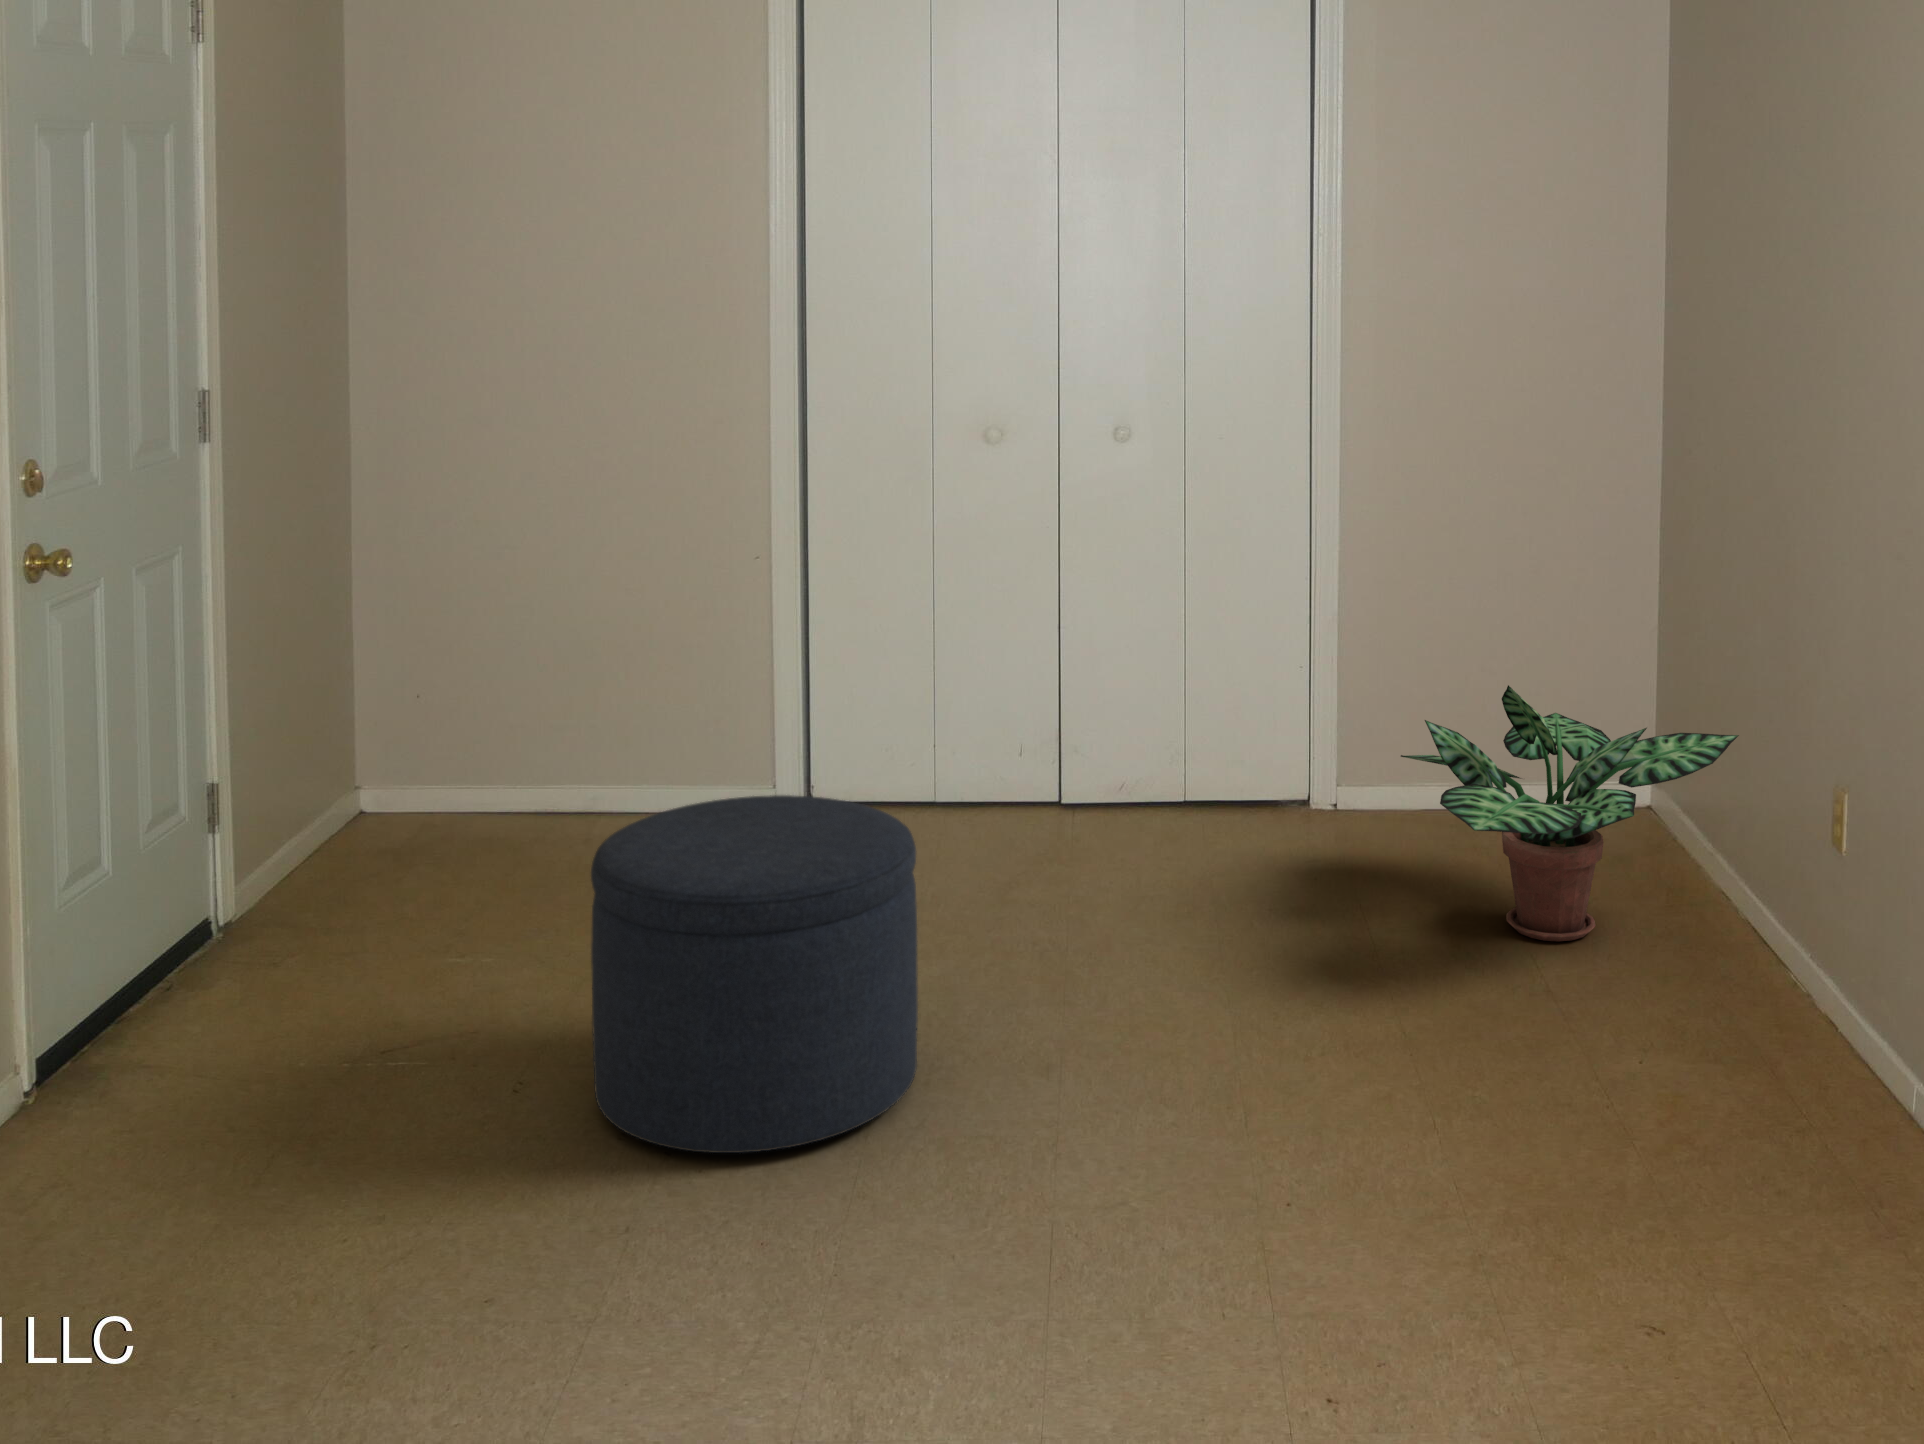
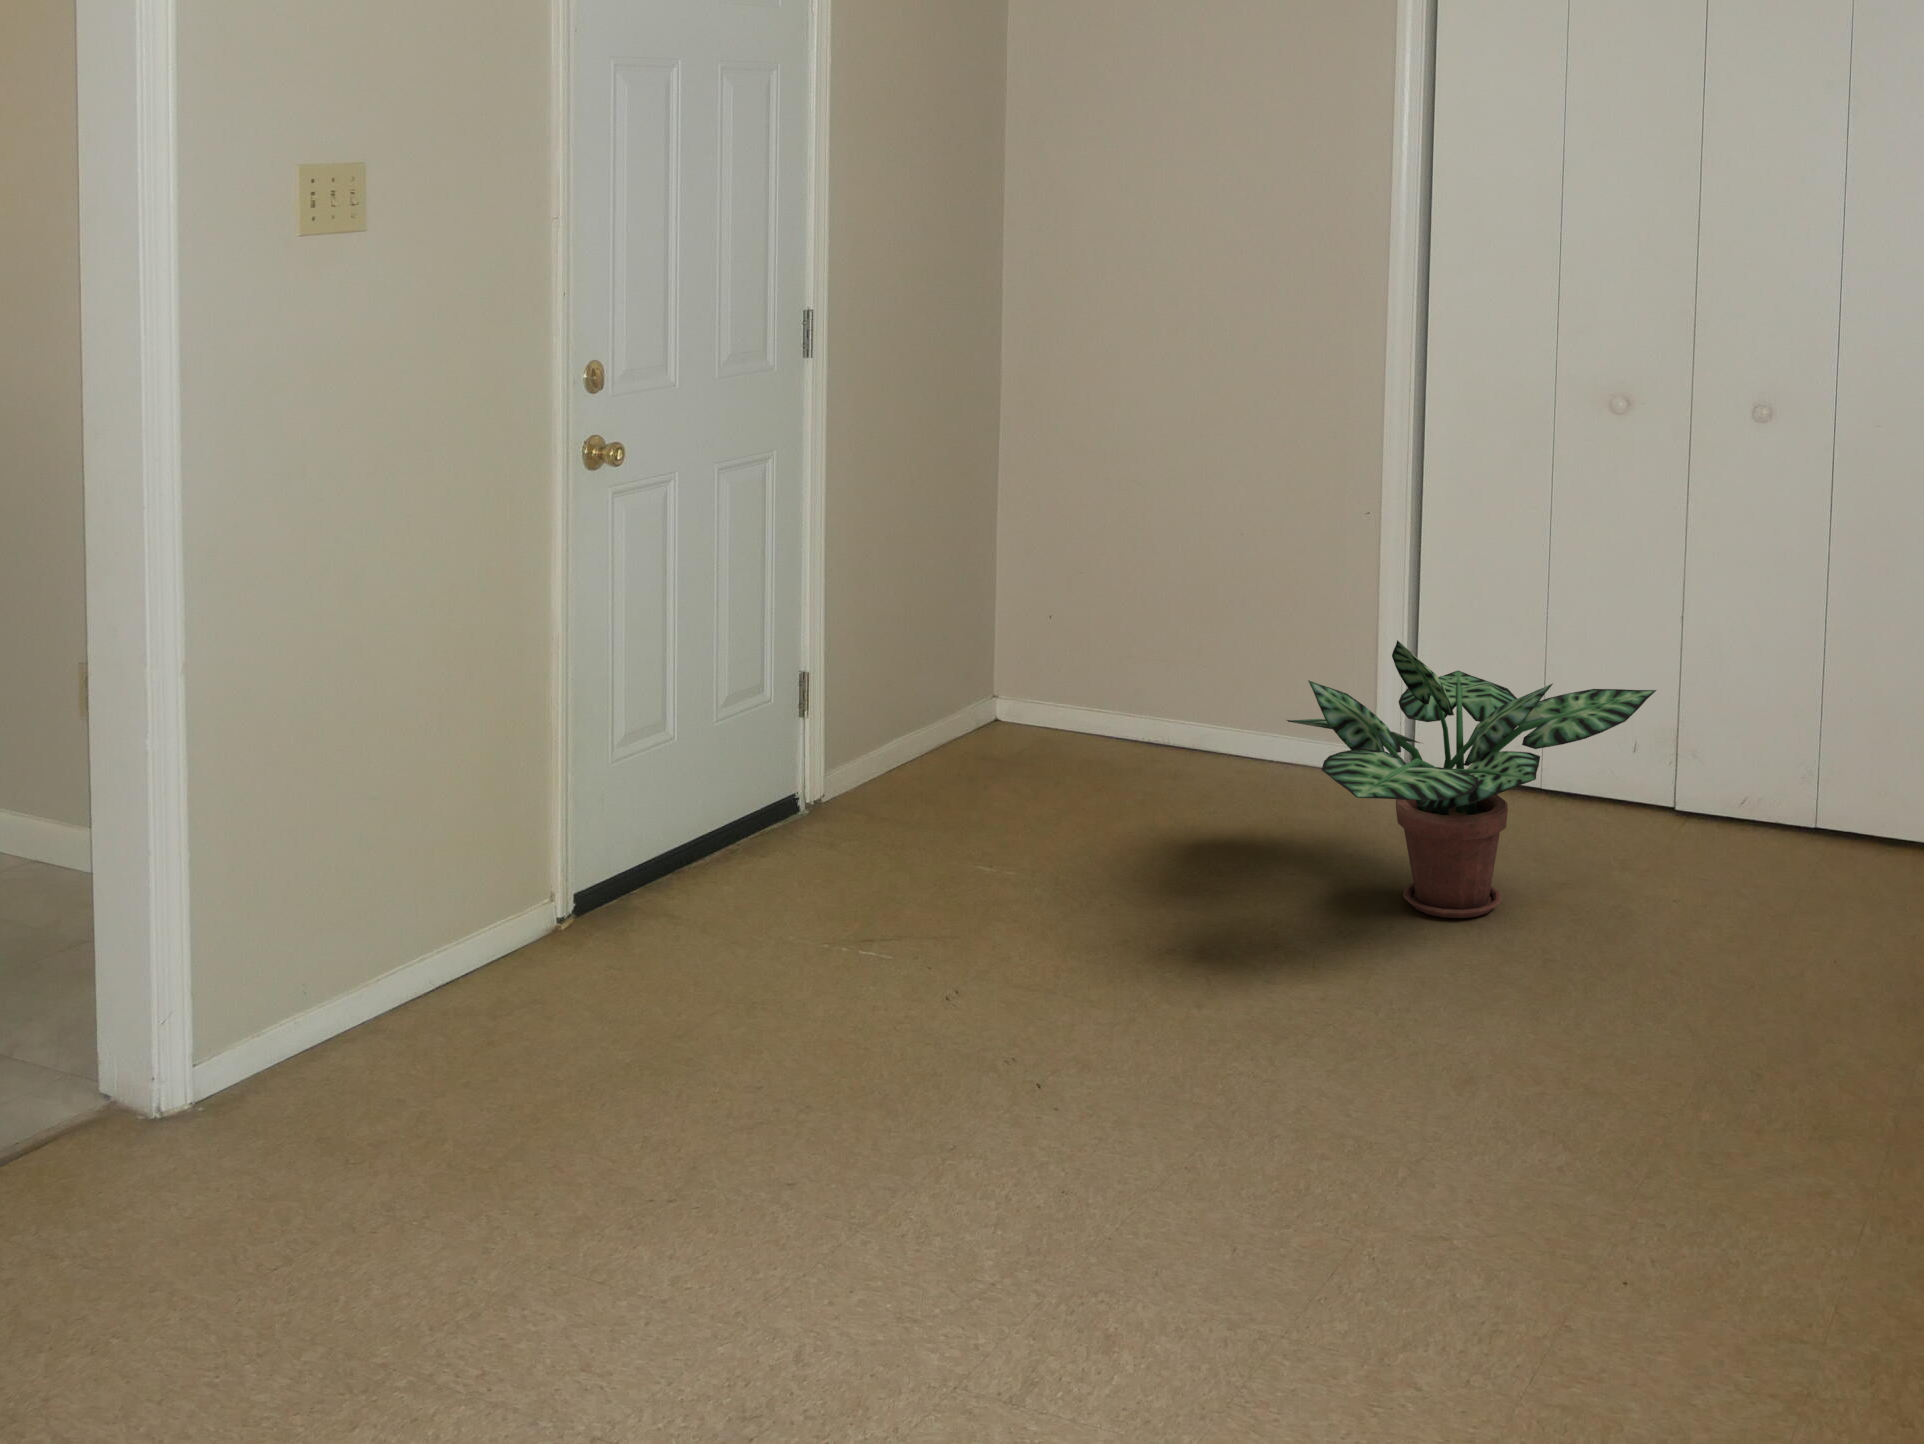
ottoman: present [591,795,918,1153] -> none [400,772,754,1148]

